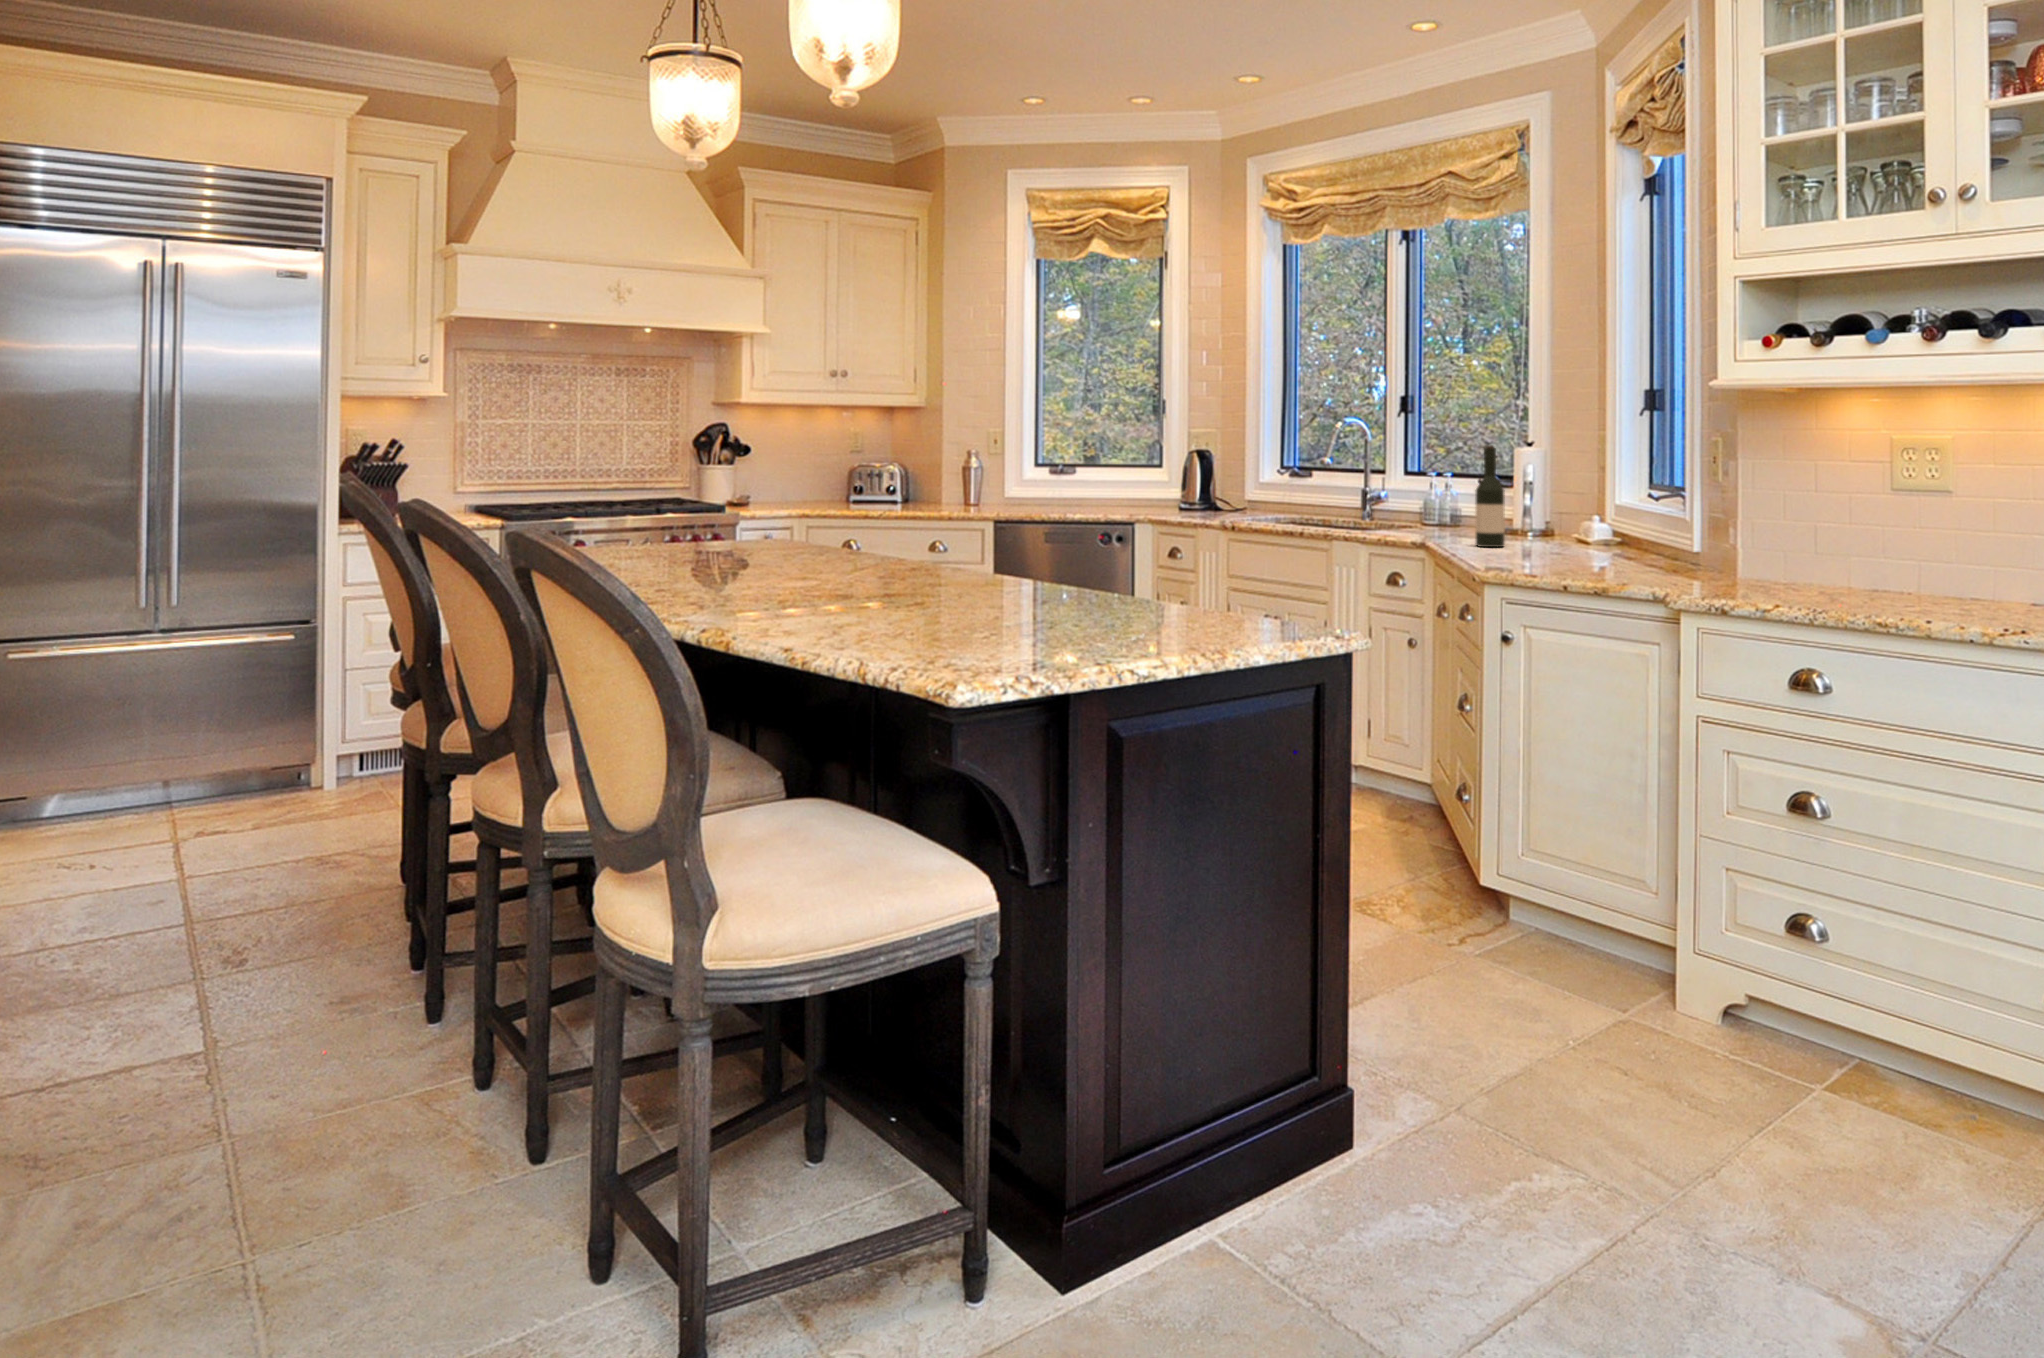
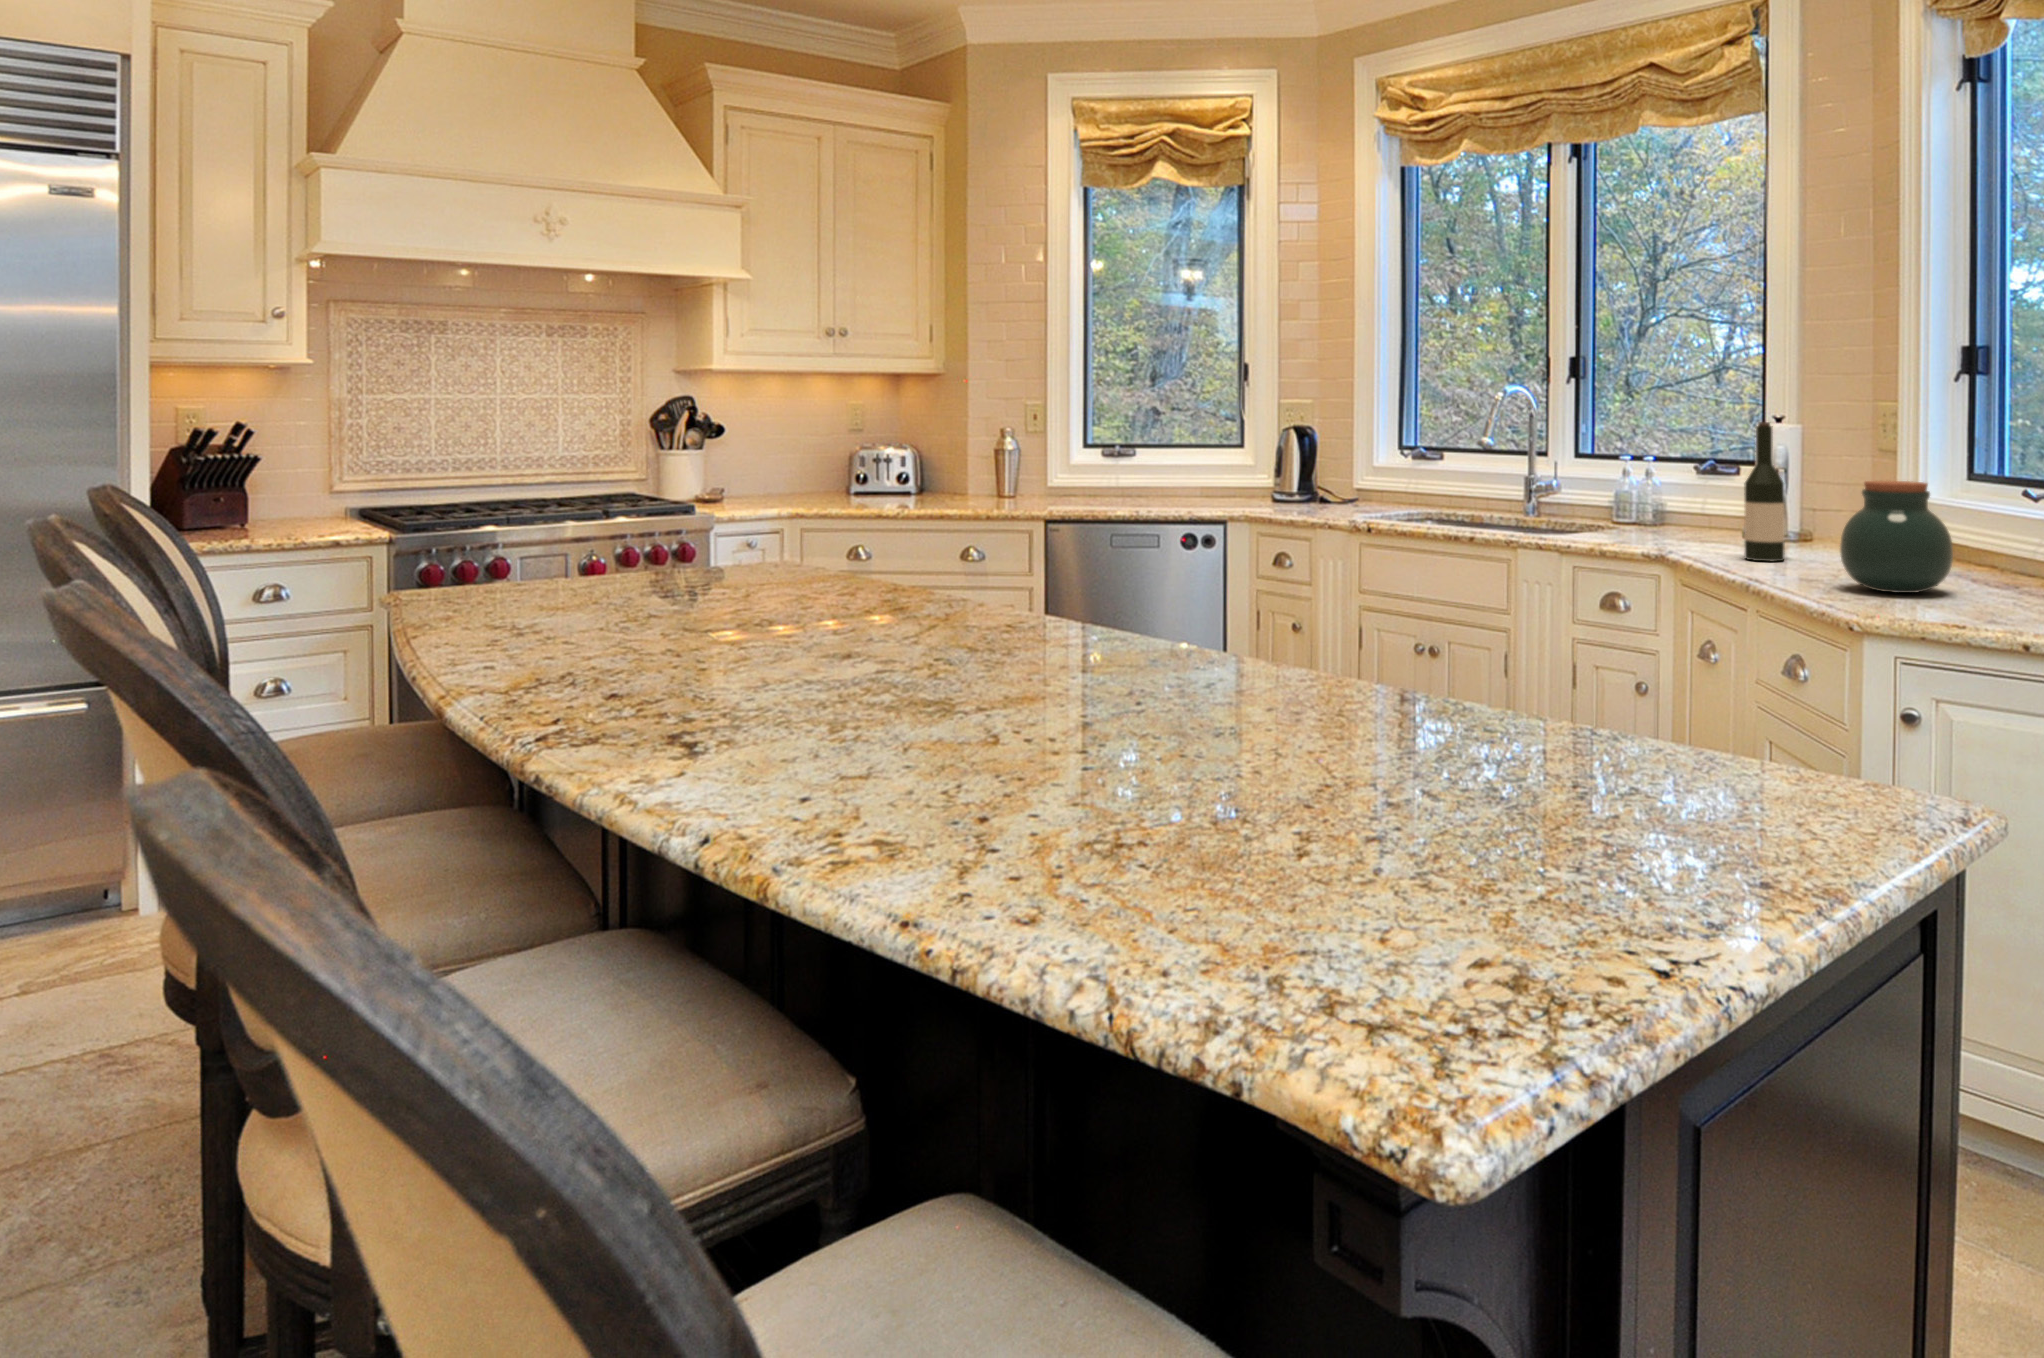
jar: none [1508,485,1580,563] -> present [1840,481,1953,593]

